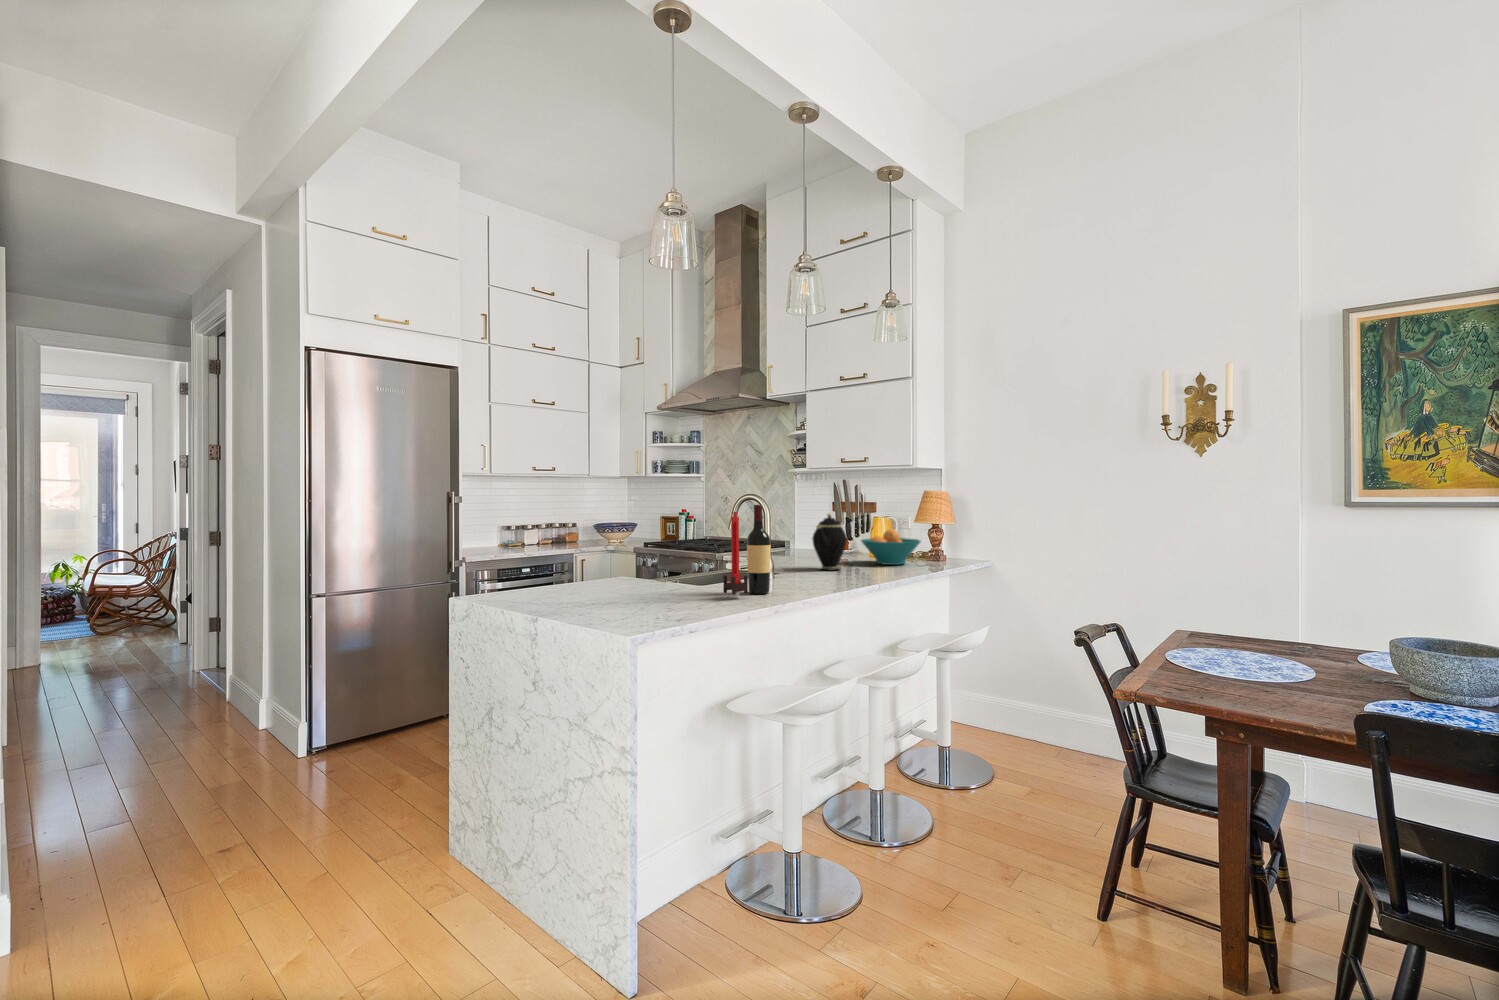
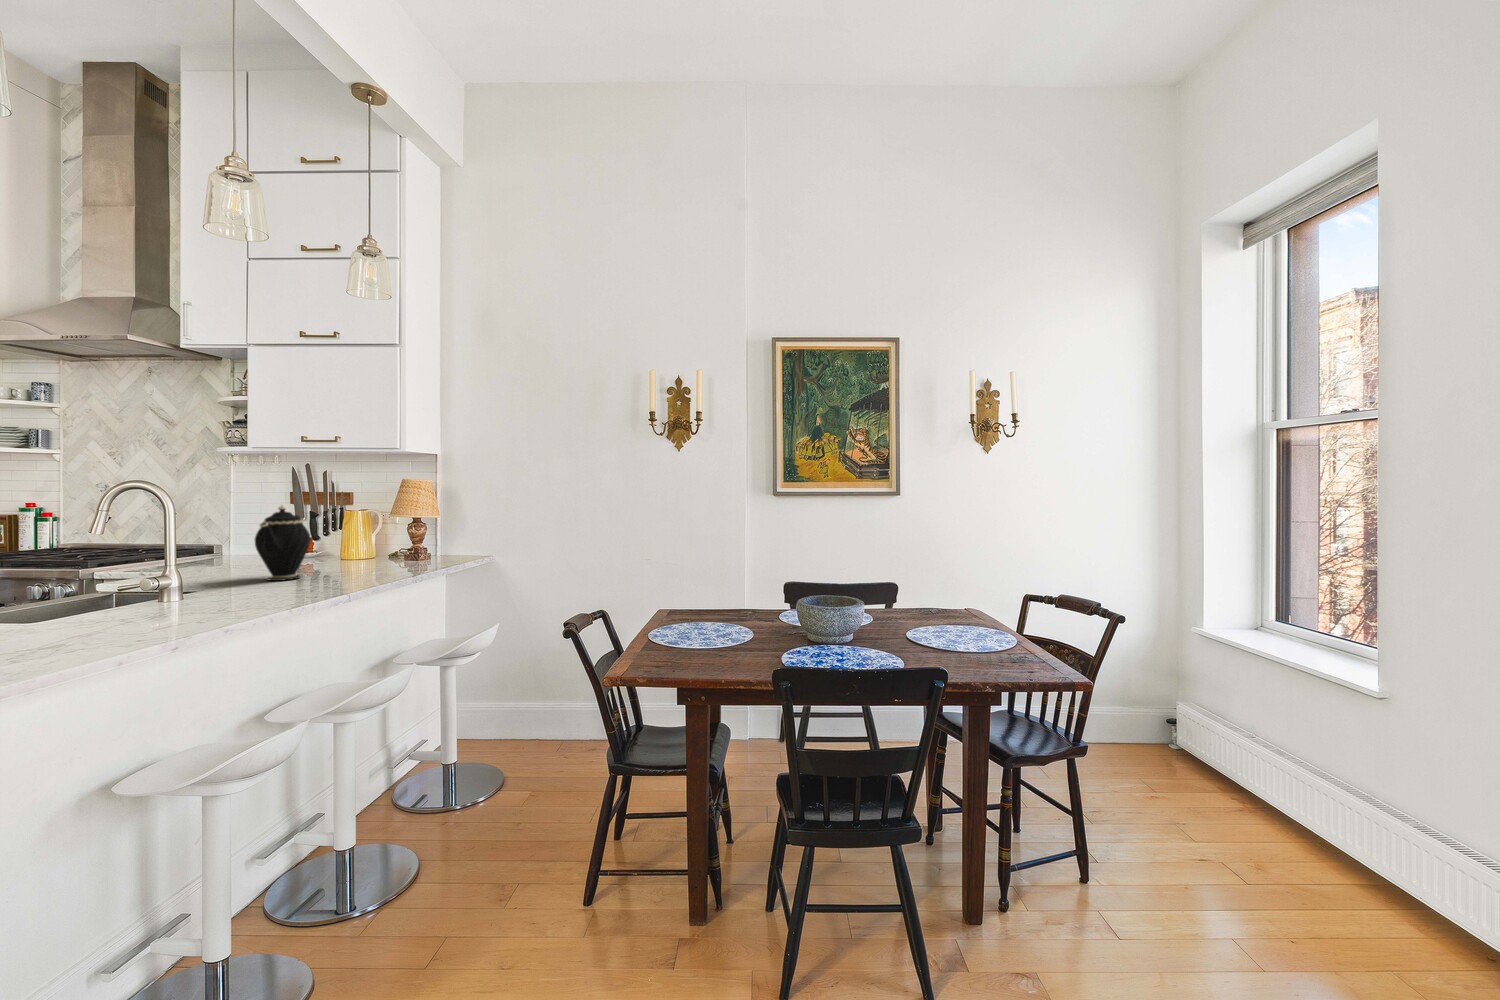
wine bottle: present [747,505,771,594] -> none [112,498,164,638]
candle: present [723,512,748,598] -> none [52,511,111,654]
fruit bowl: present [861,529,921,565] -> none [332,522,414,565]

